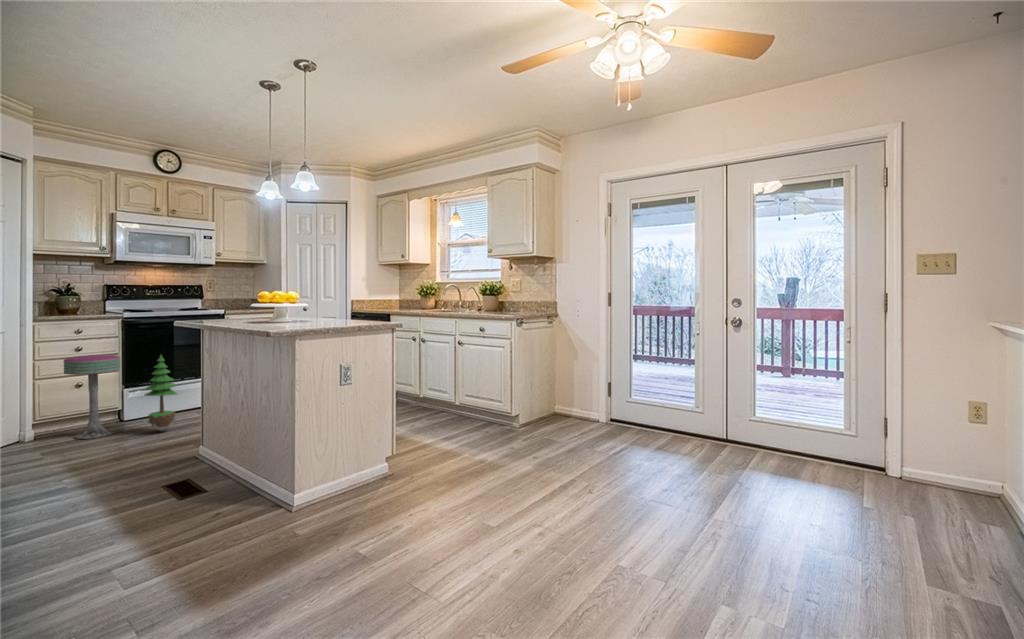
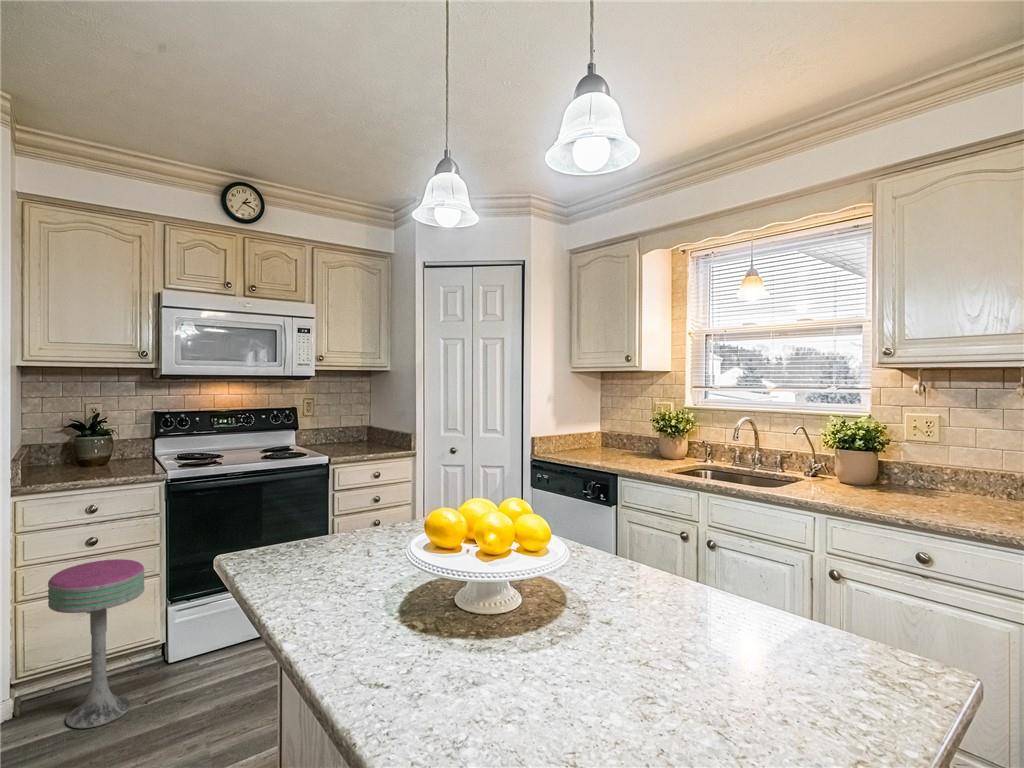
potted tree: present [145,355,177,431] -> none [176,571,235,718]

